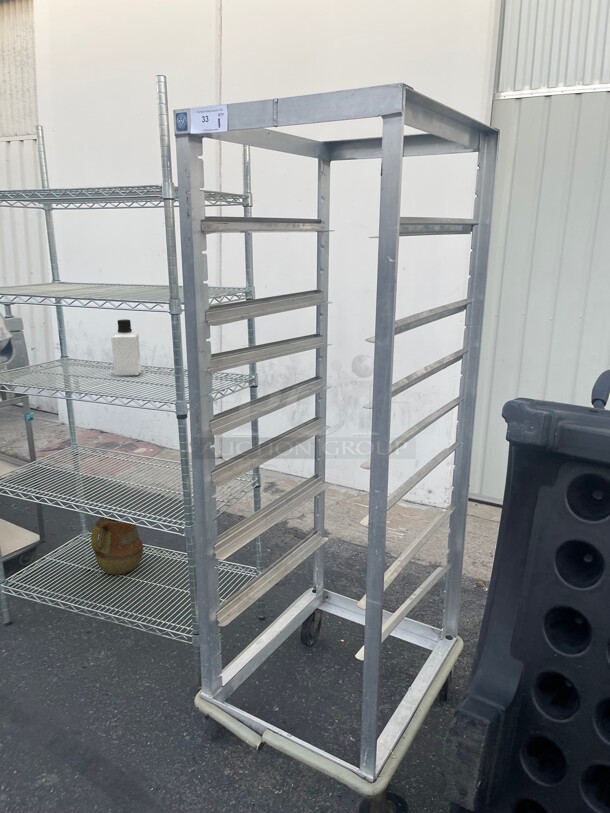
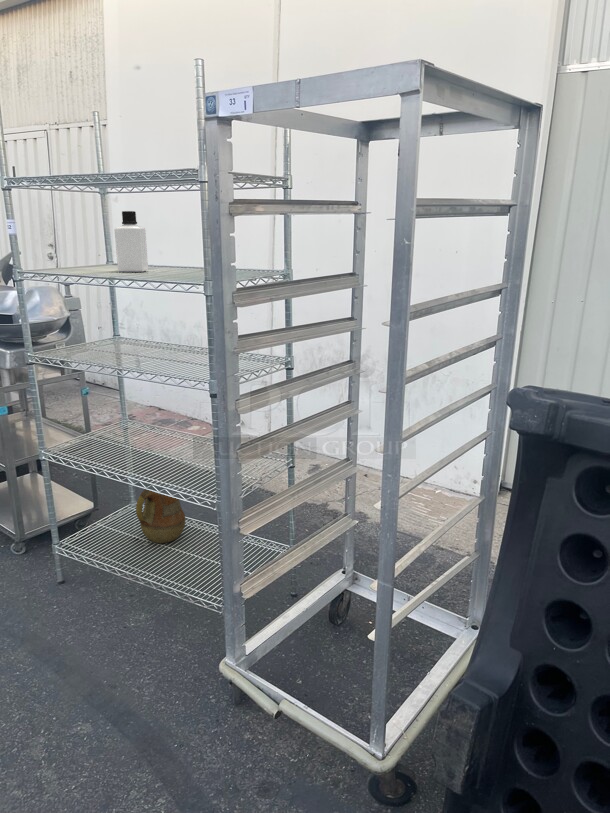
bottle: present [111,319,141,376] -> present [114,211,148,272]

